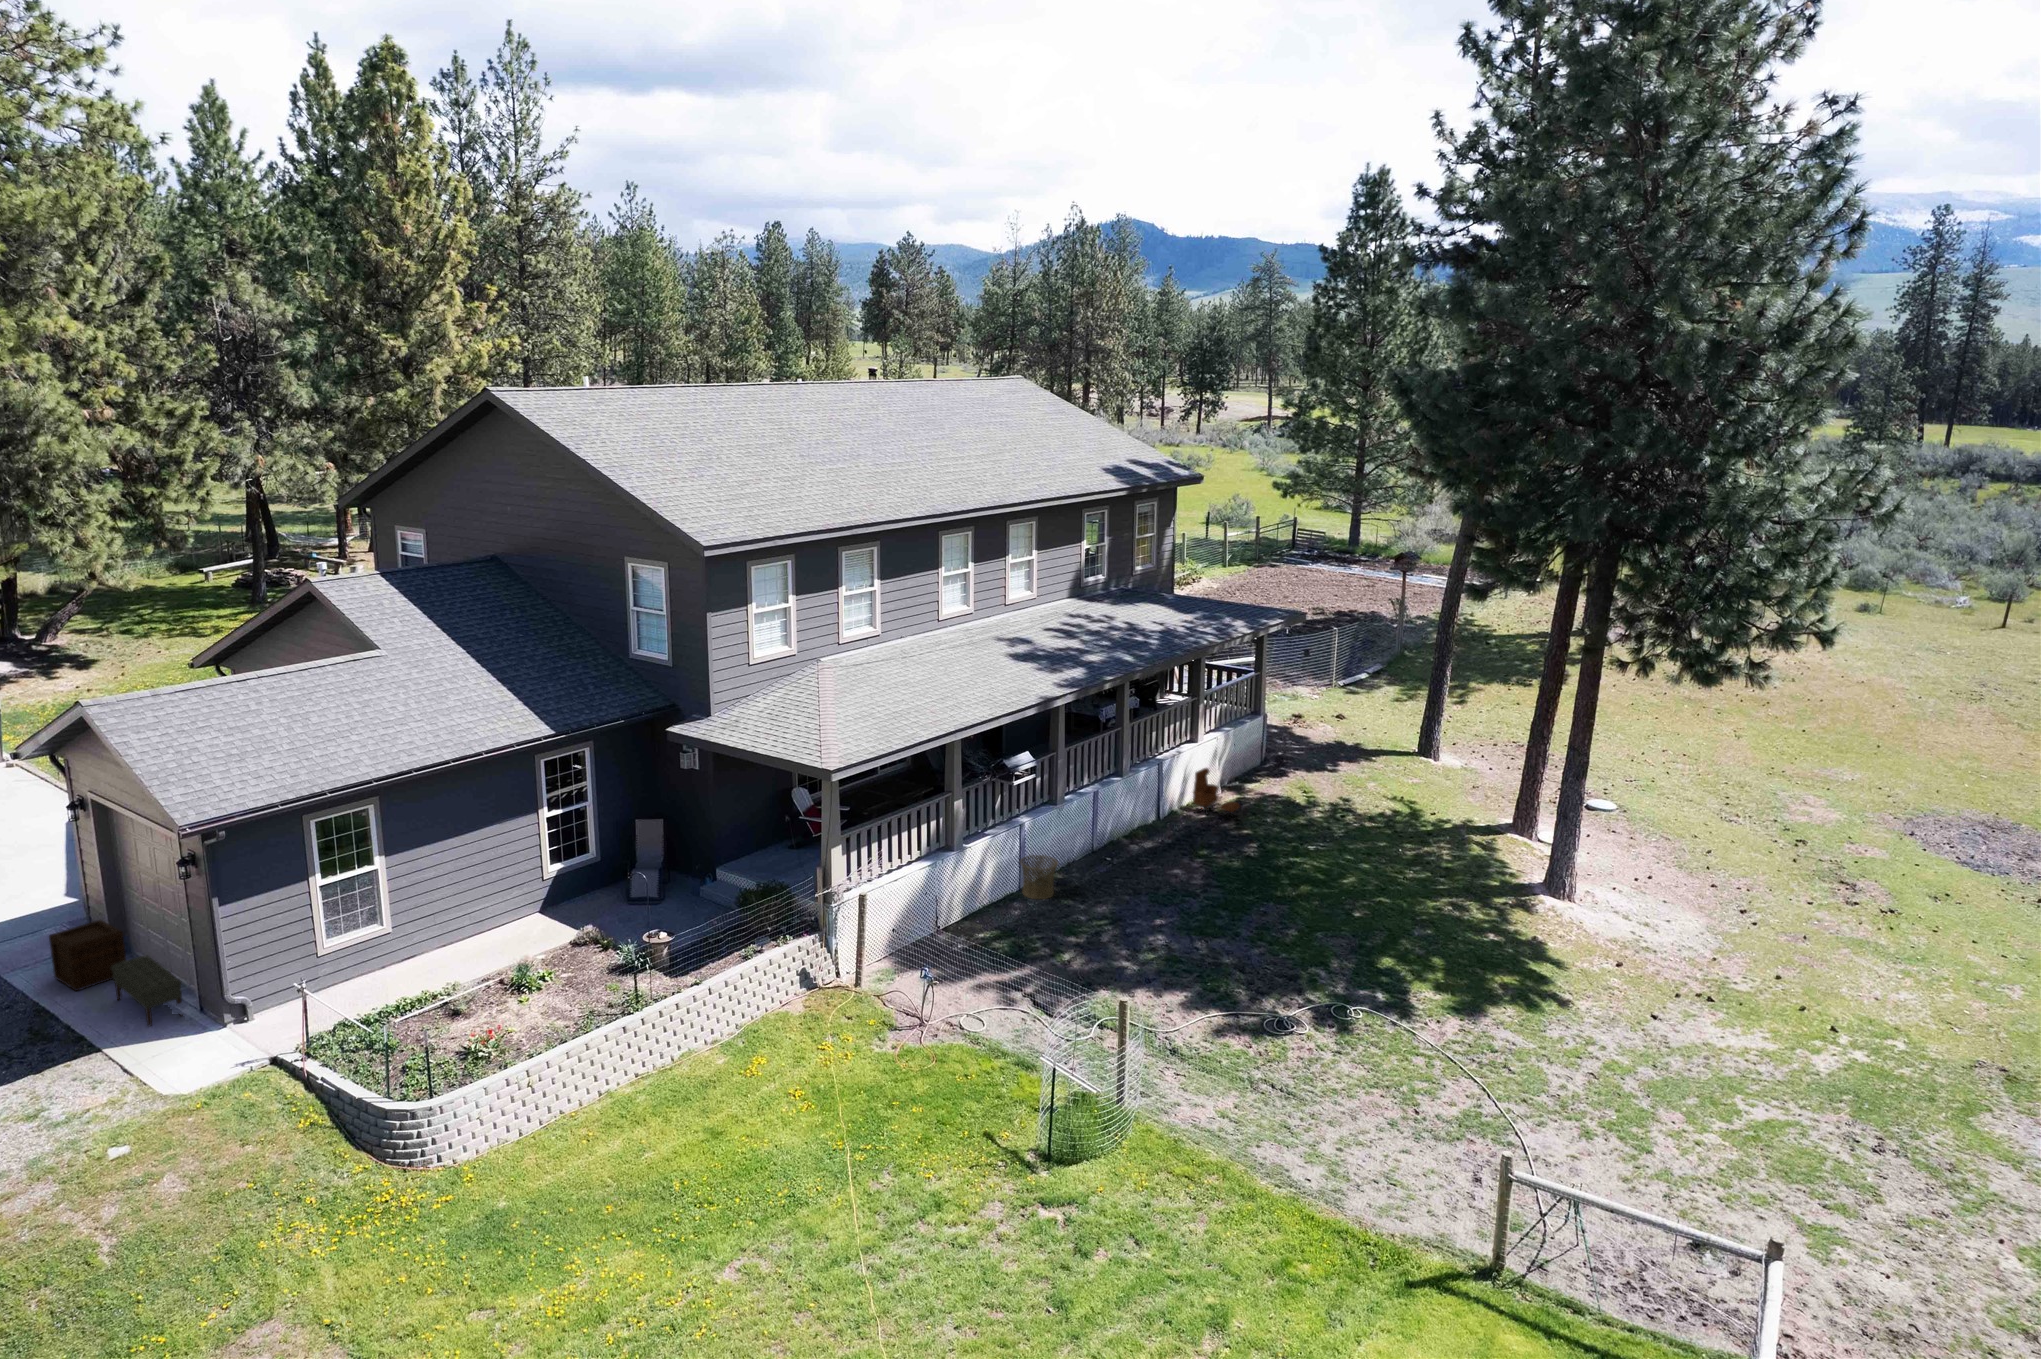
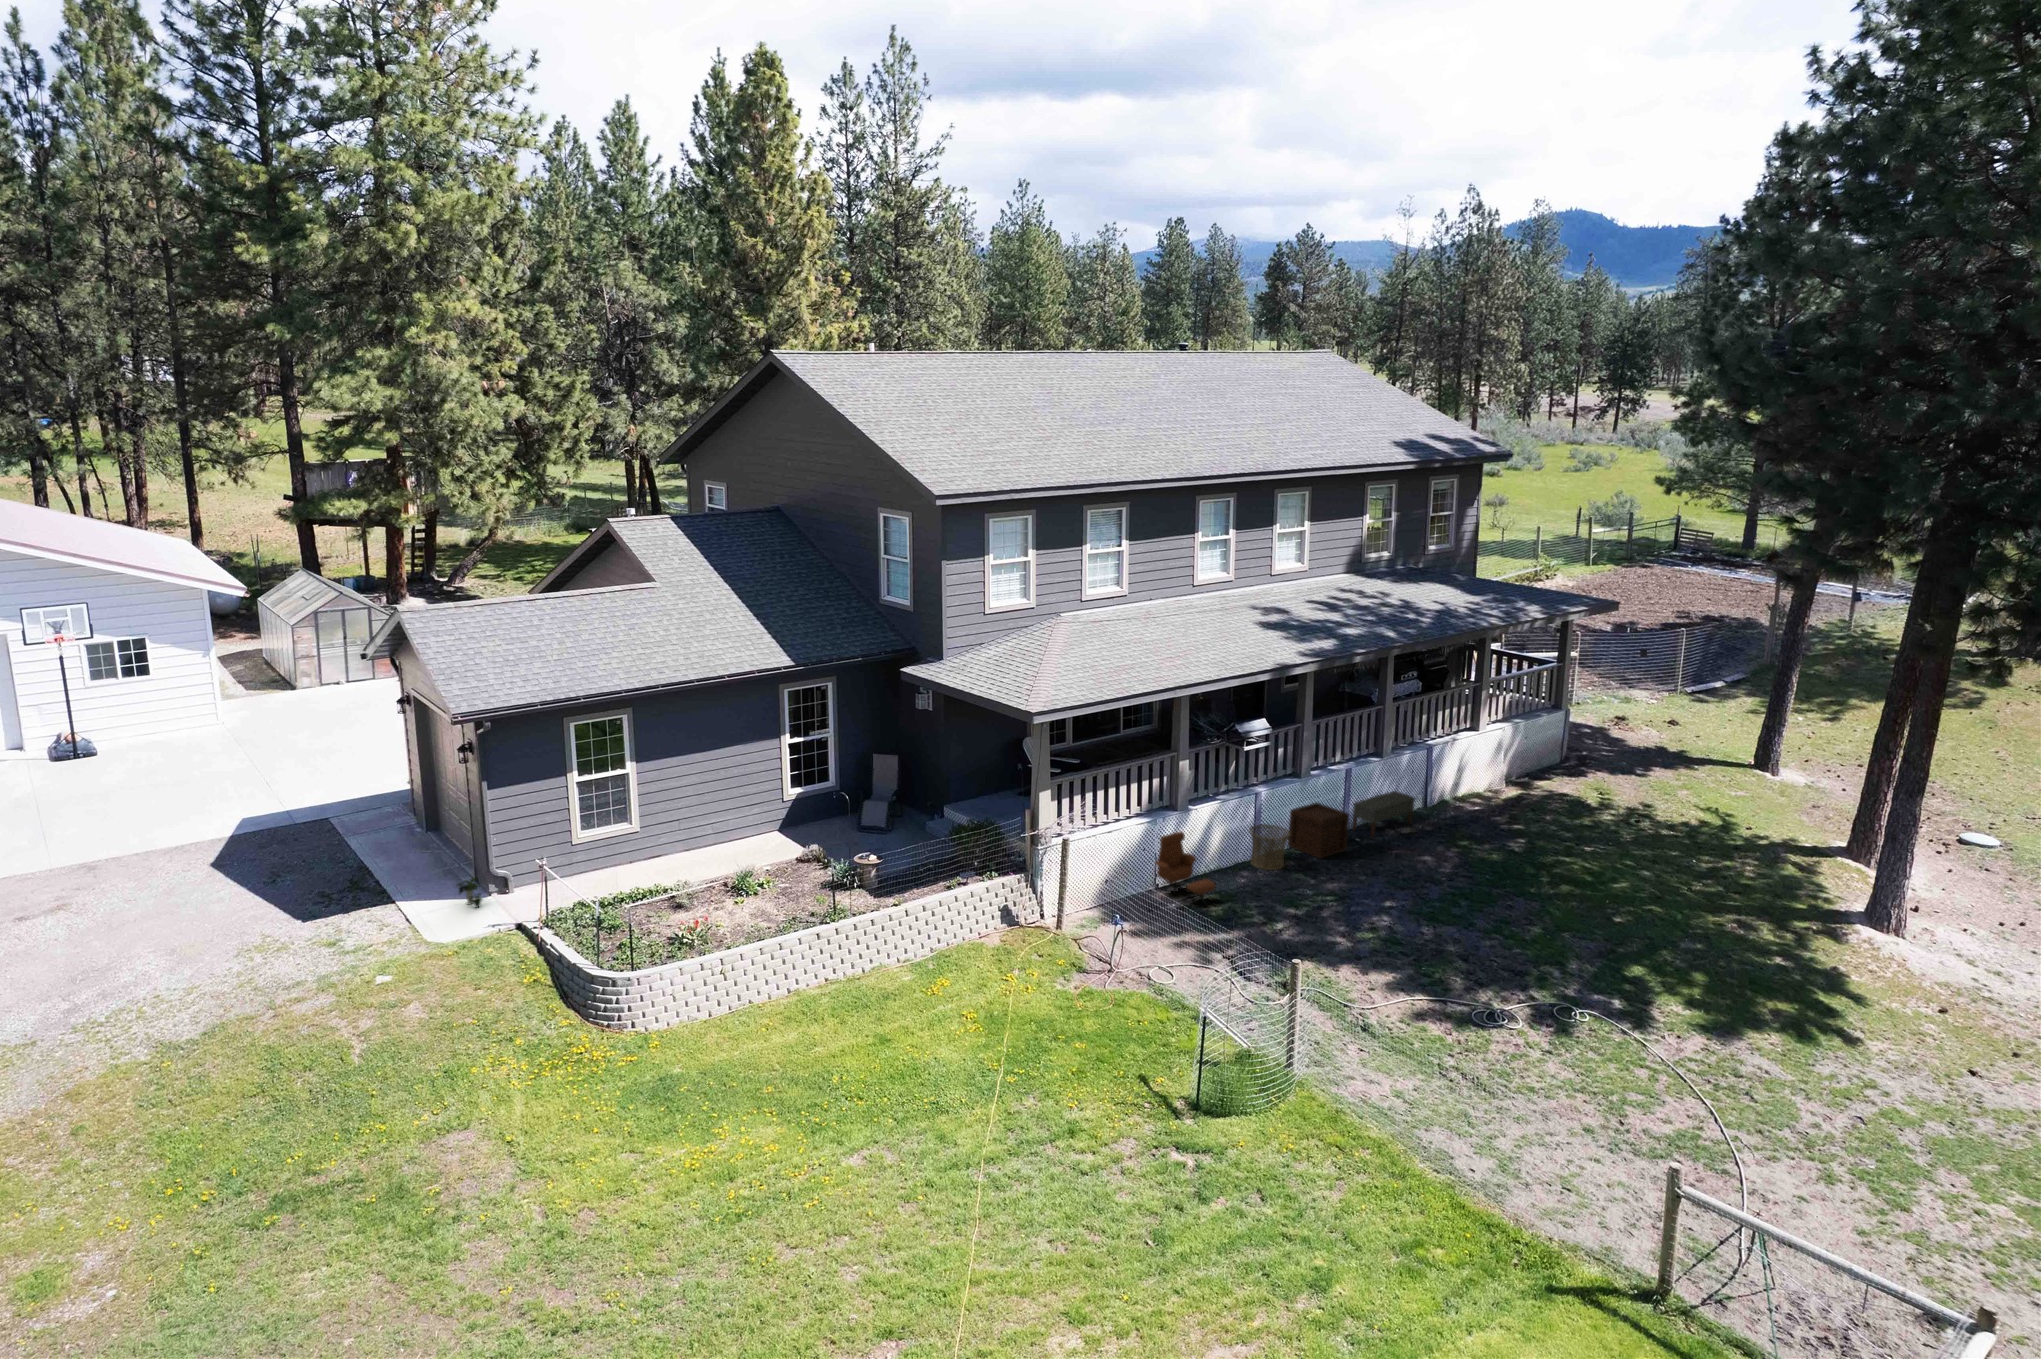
lounge chair: present [1193,768,1239,818] -> present [1156,832,1215,906]
wooden crate: present [49,920,126,991] -> present [1288,803,1349,859]
bench: present [111,956,182,1026] -> present [1353,791,1415,837]
potted plant: none [176,1010,214,1045] -> present [457,878,482,908]

